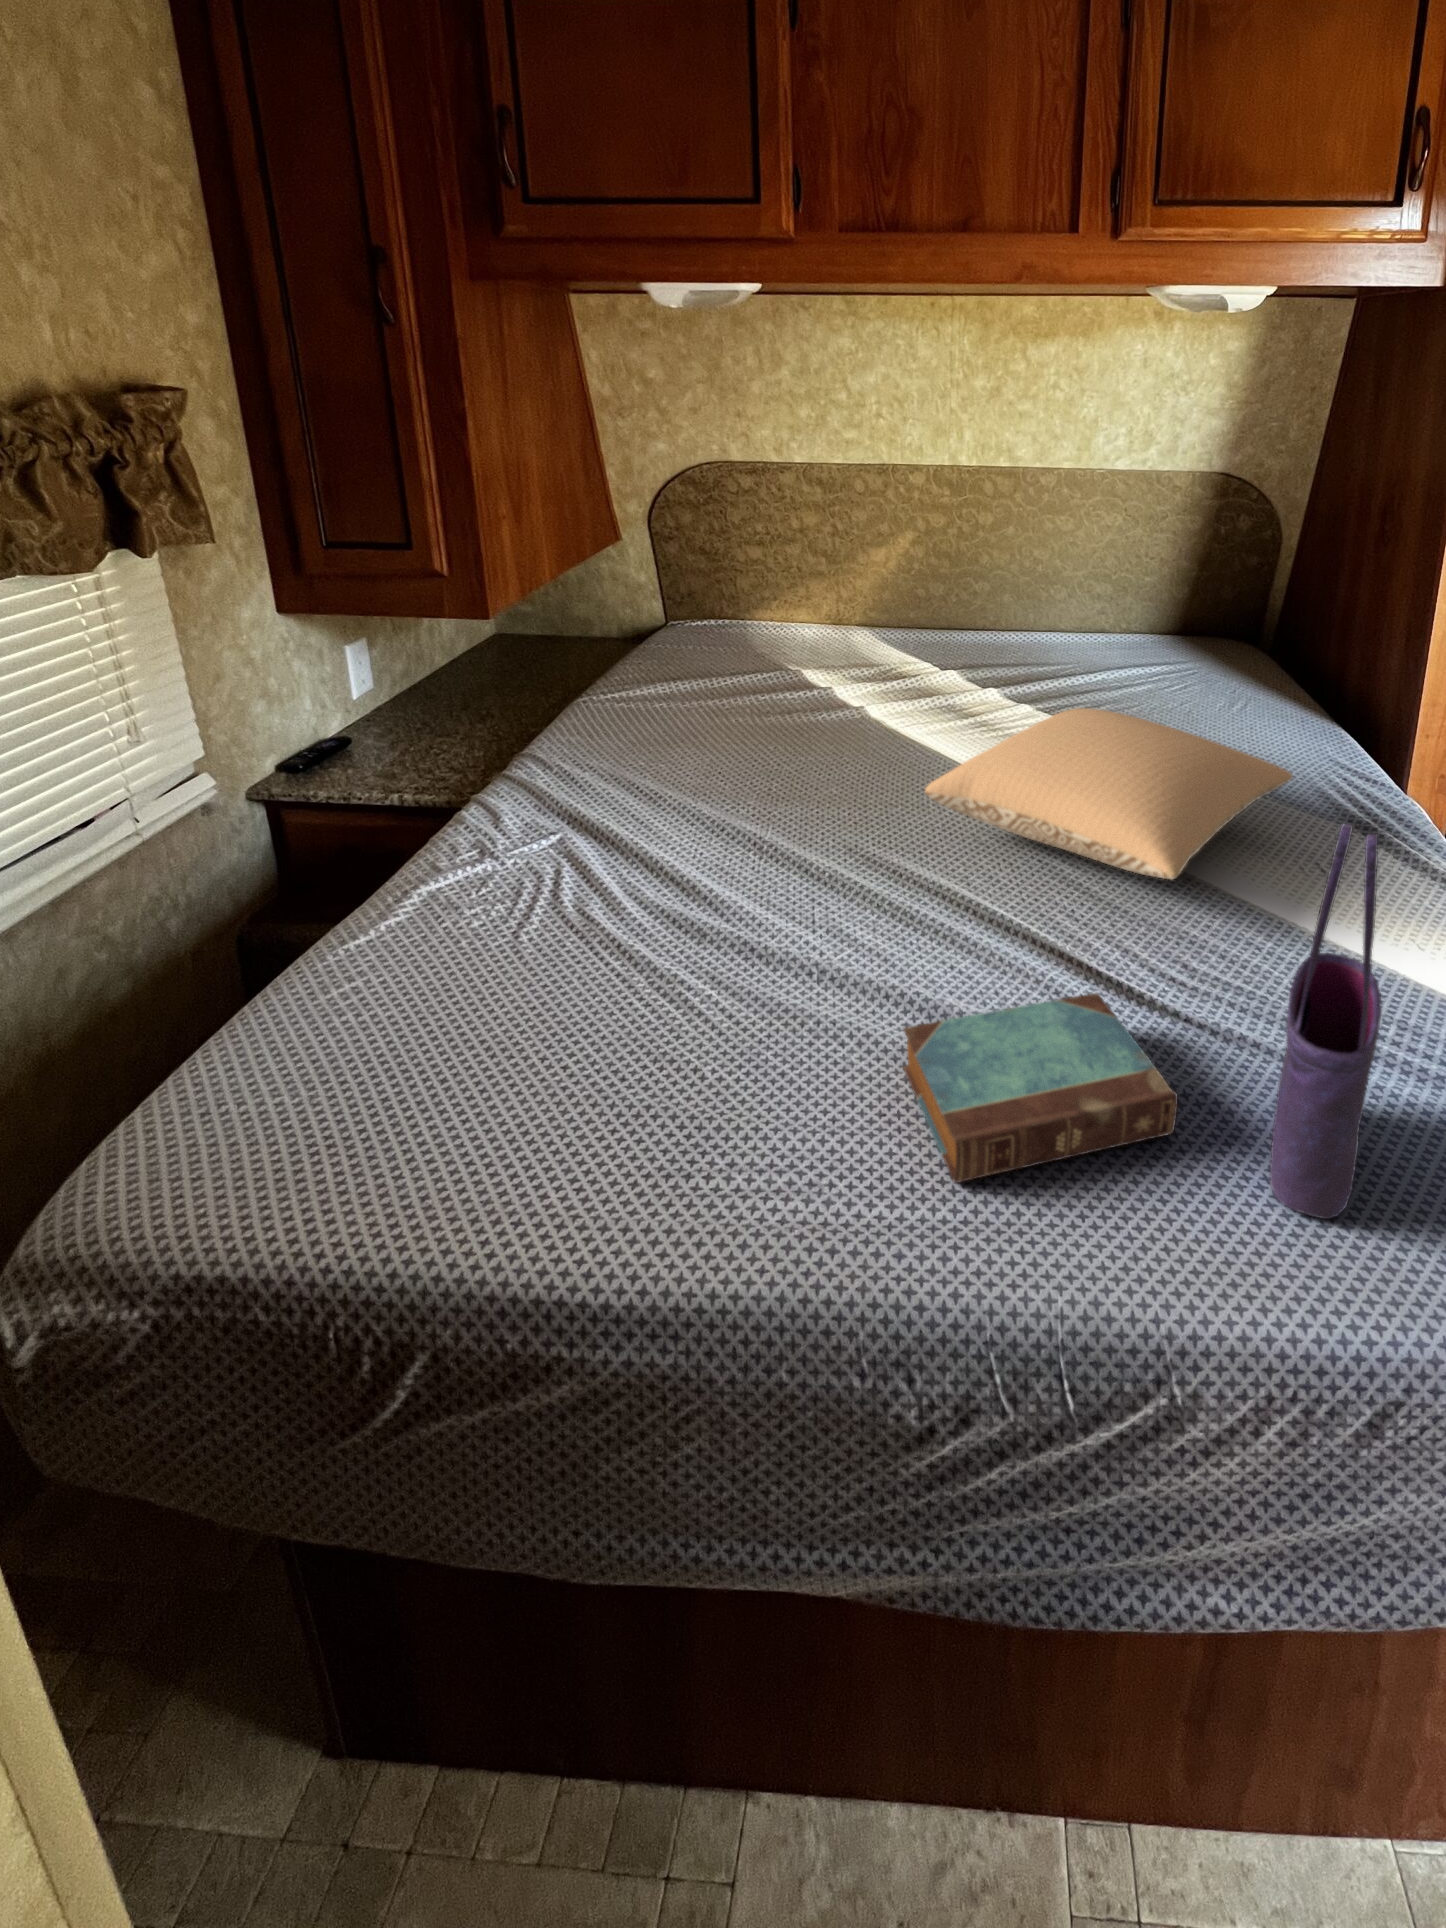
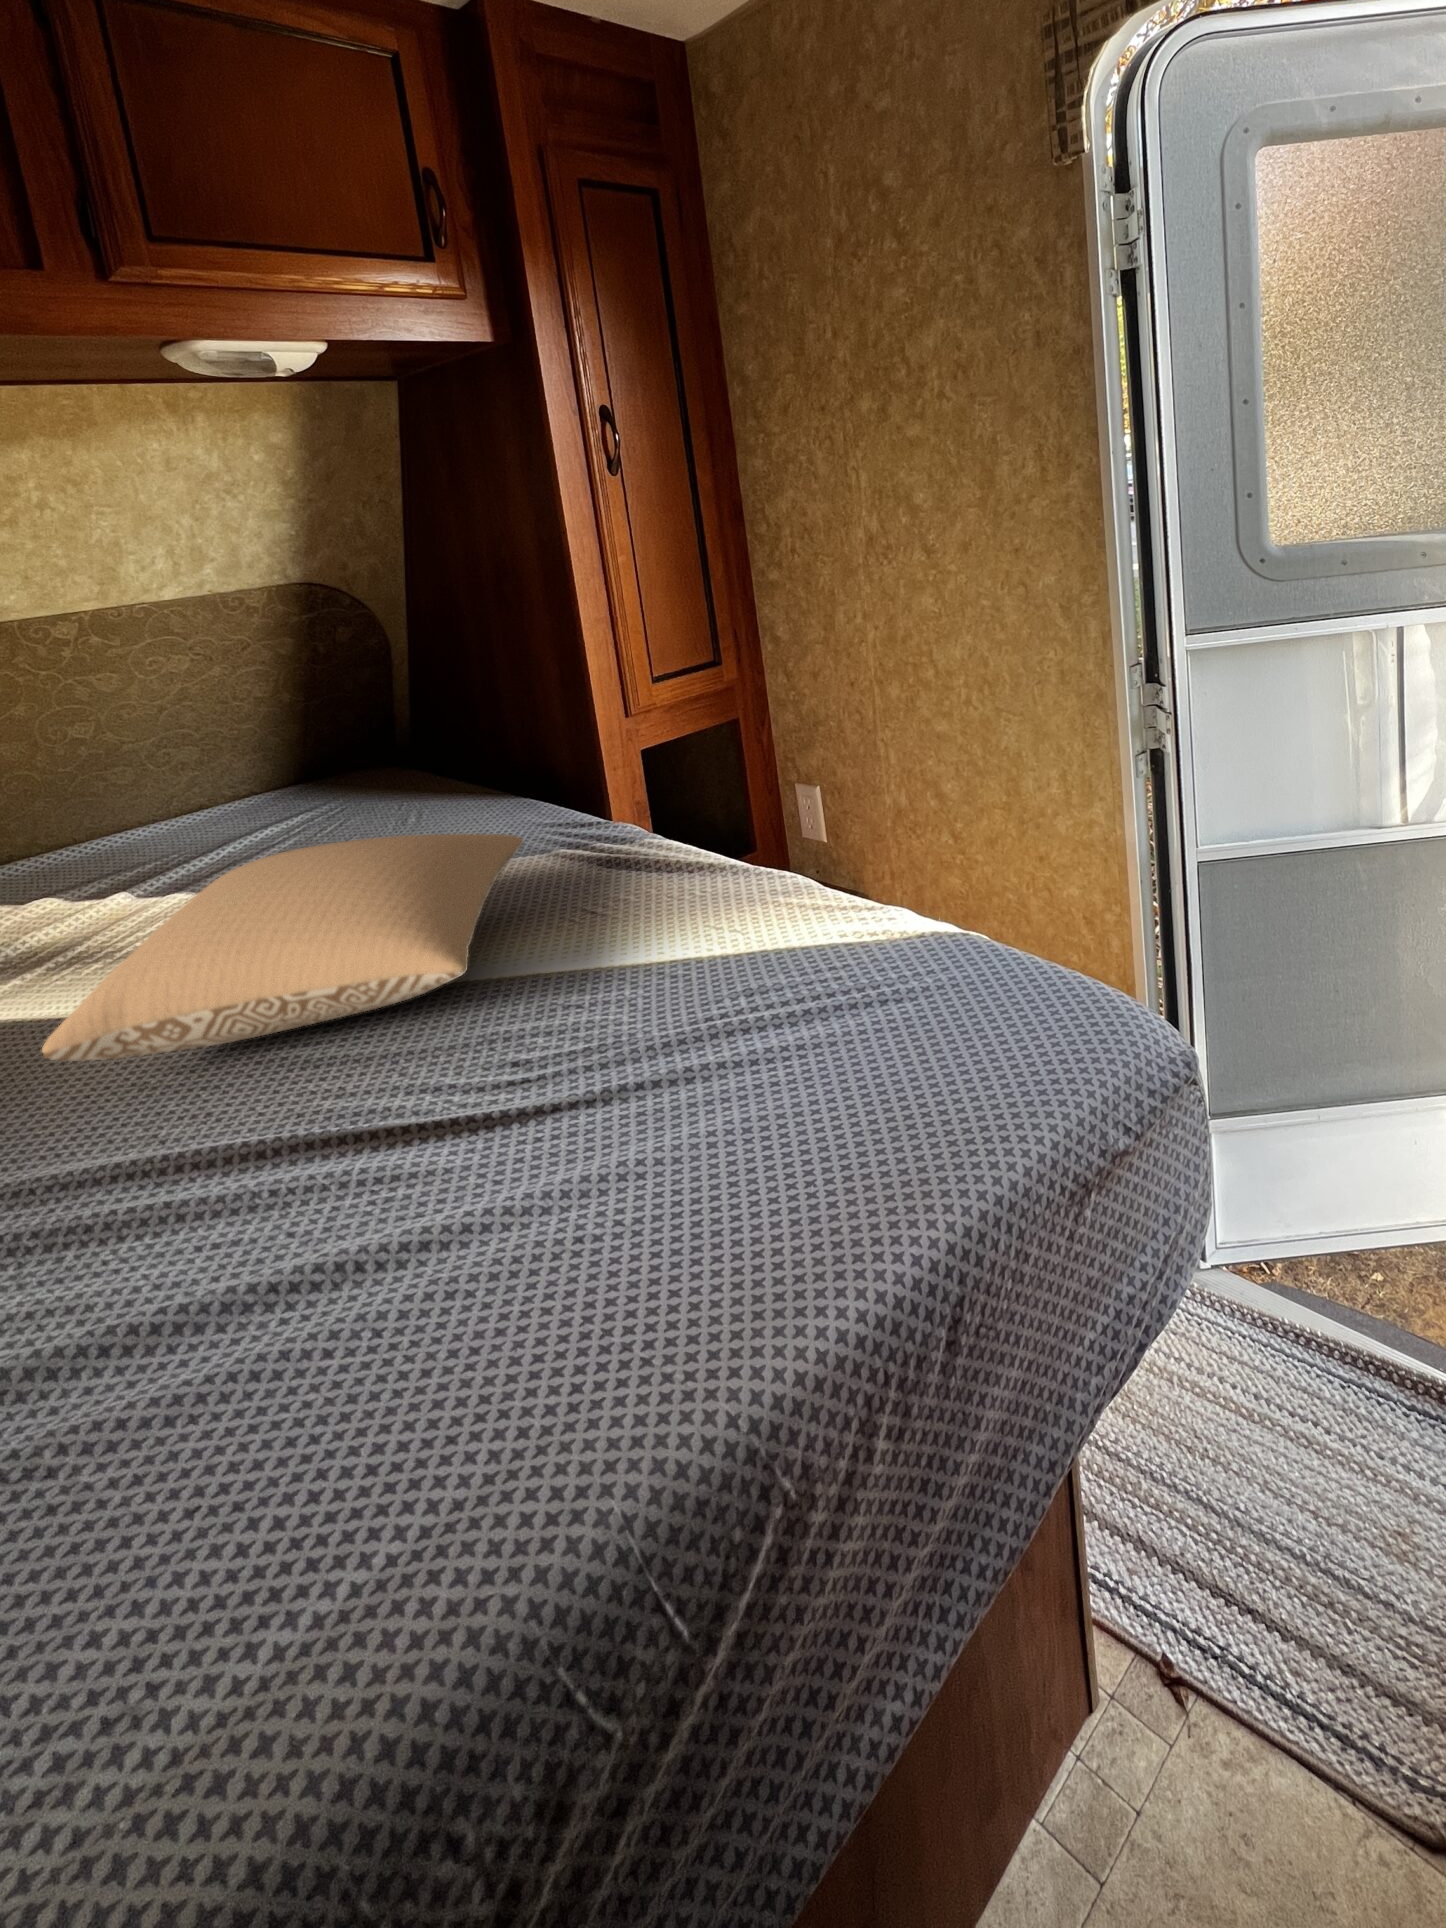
tote bag: present [1270,824,1382,1219] -> none [667,751,817,1206]
book: present [903,993,1178,1183] -> none [175,1135,616,1499]

